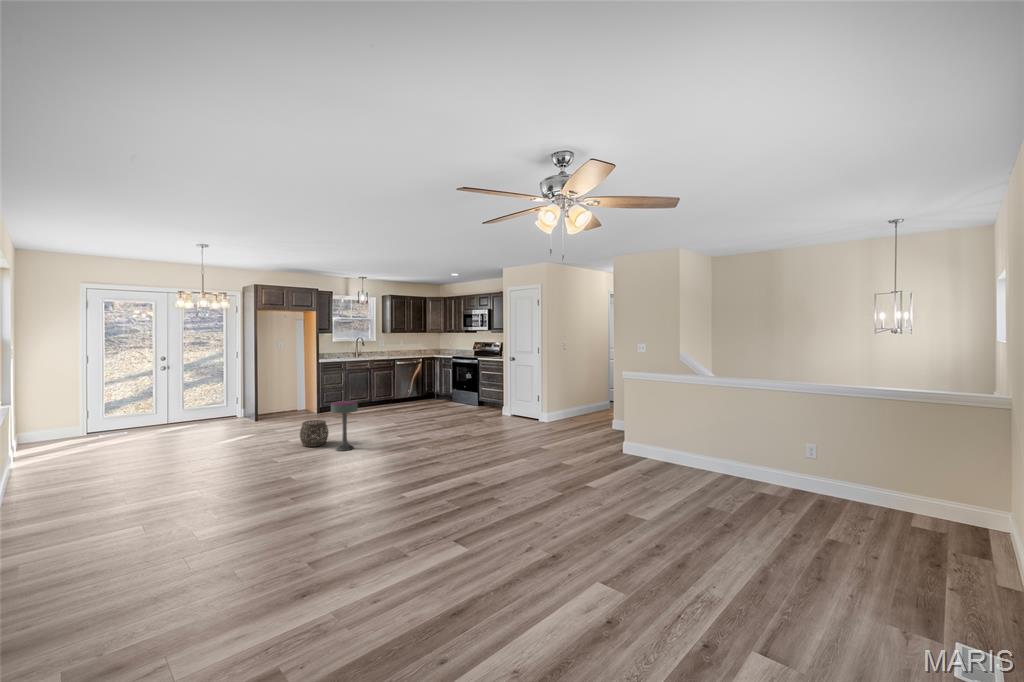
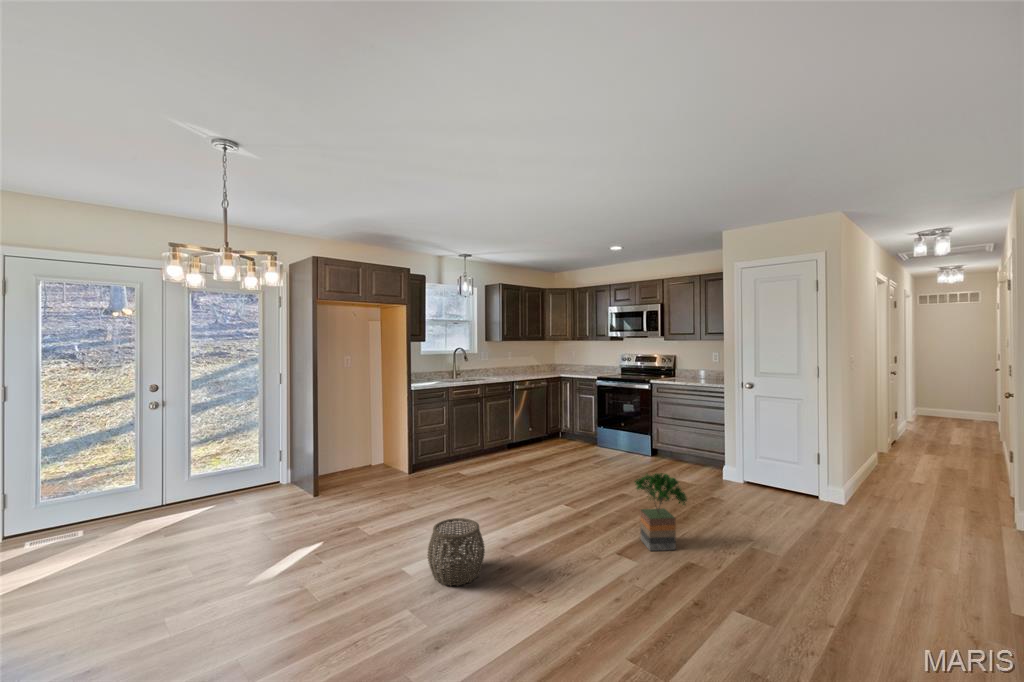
bar stool: present [331,401,358,451] -> none [505,483,561,605]
potted tree: none [412,401,436,438] -> present [634,473,687,551]

